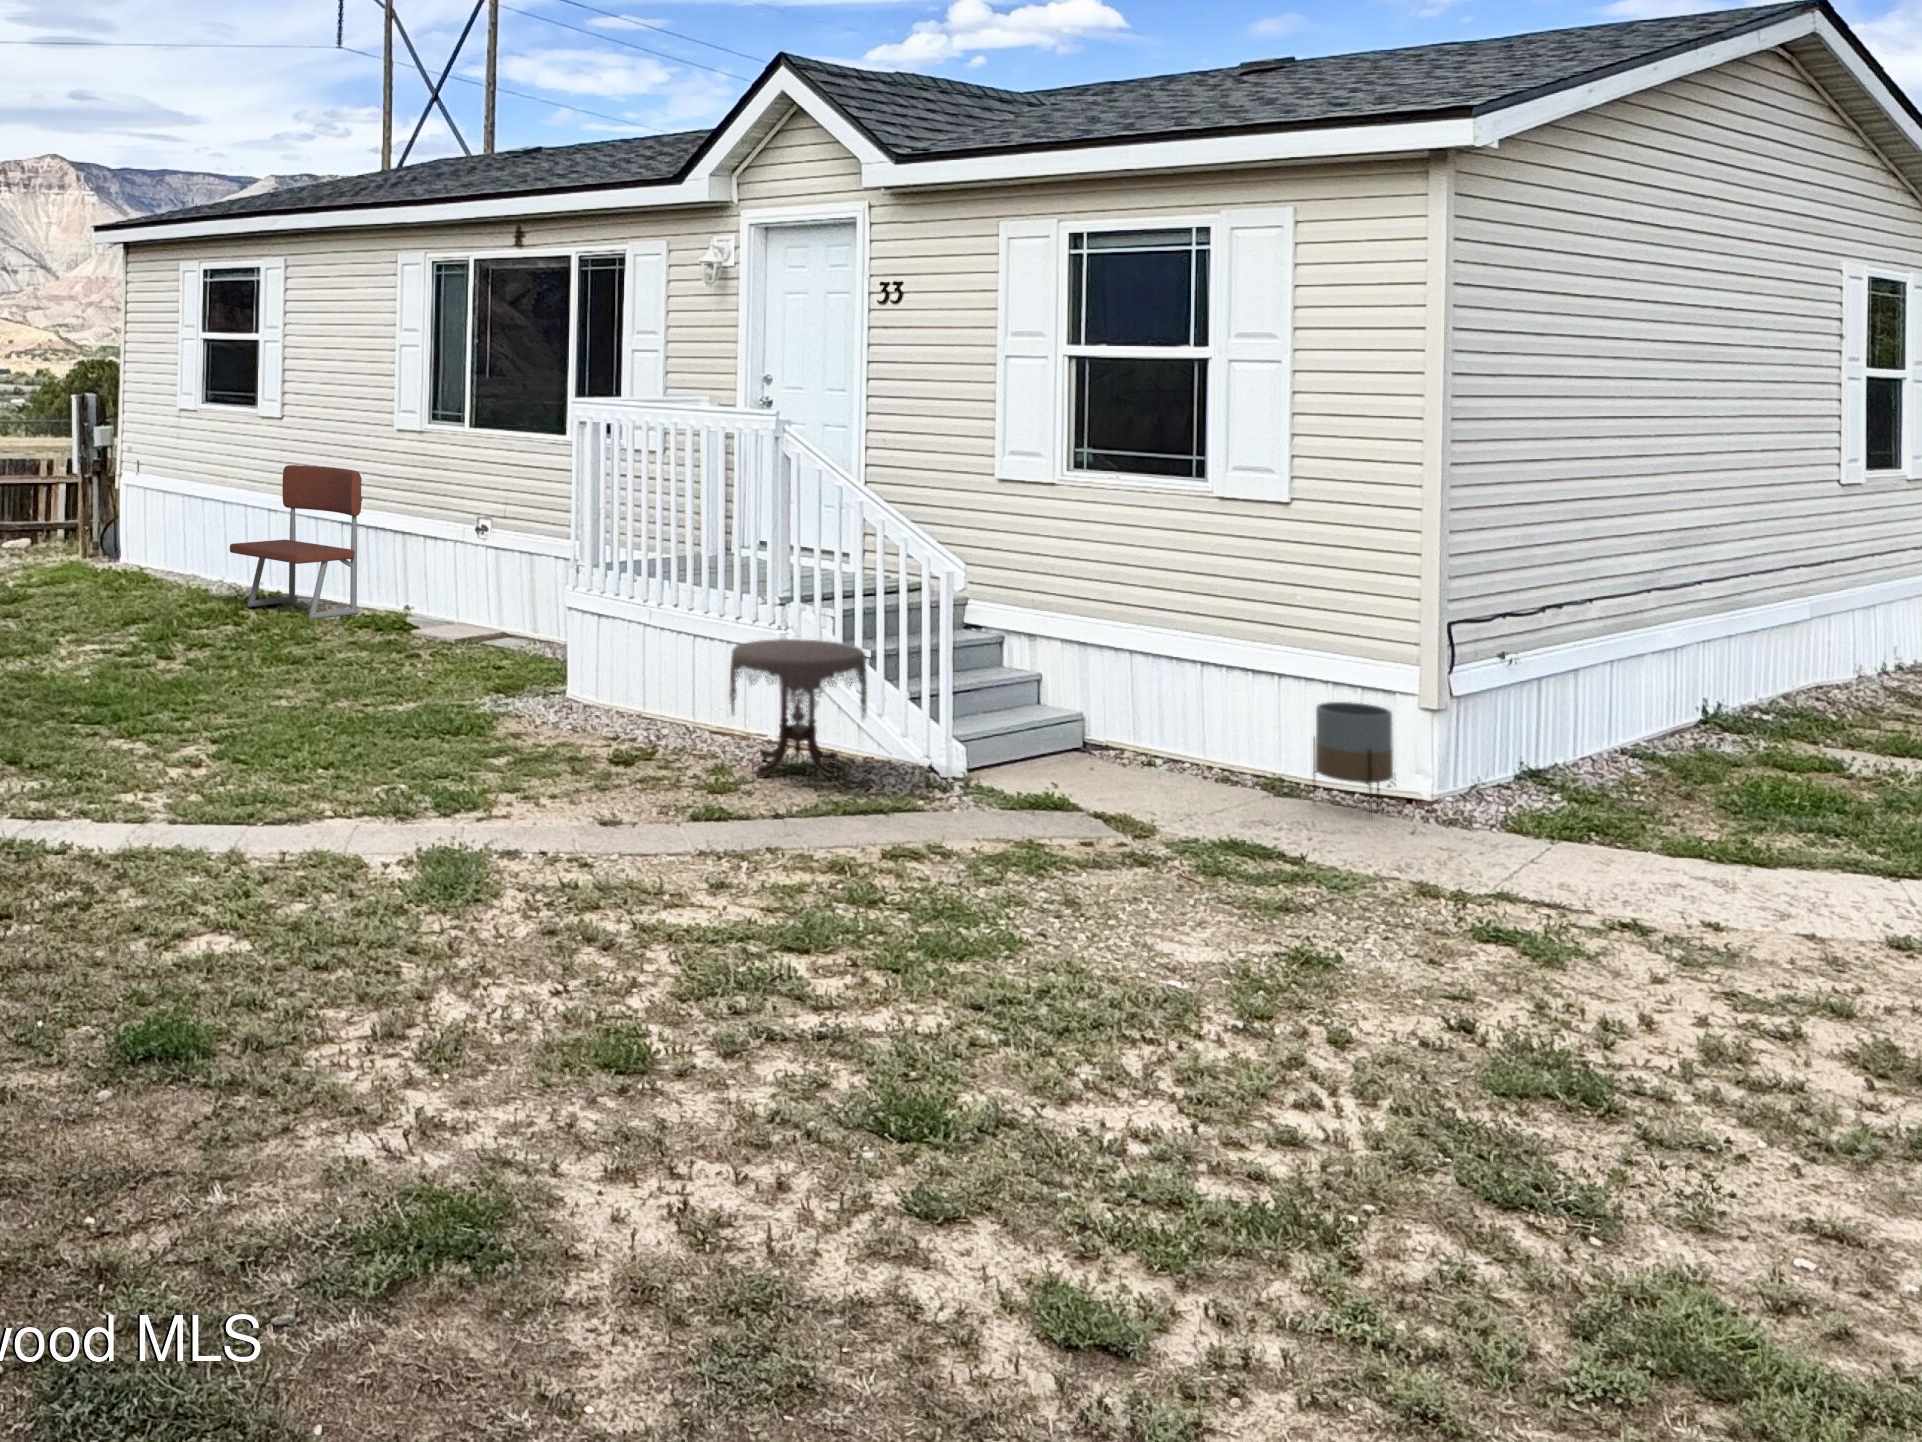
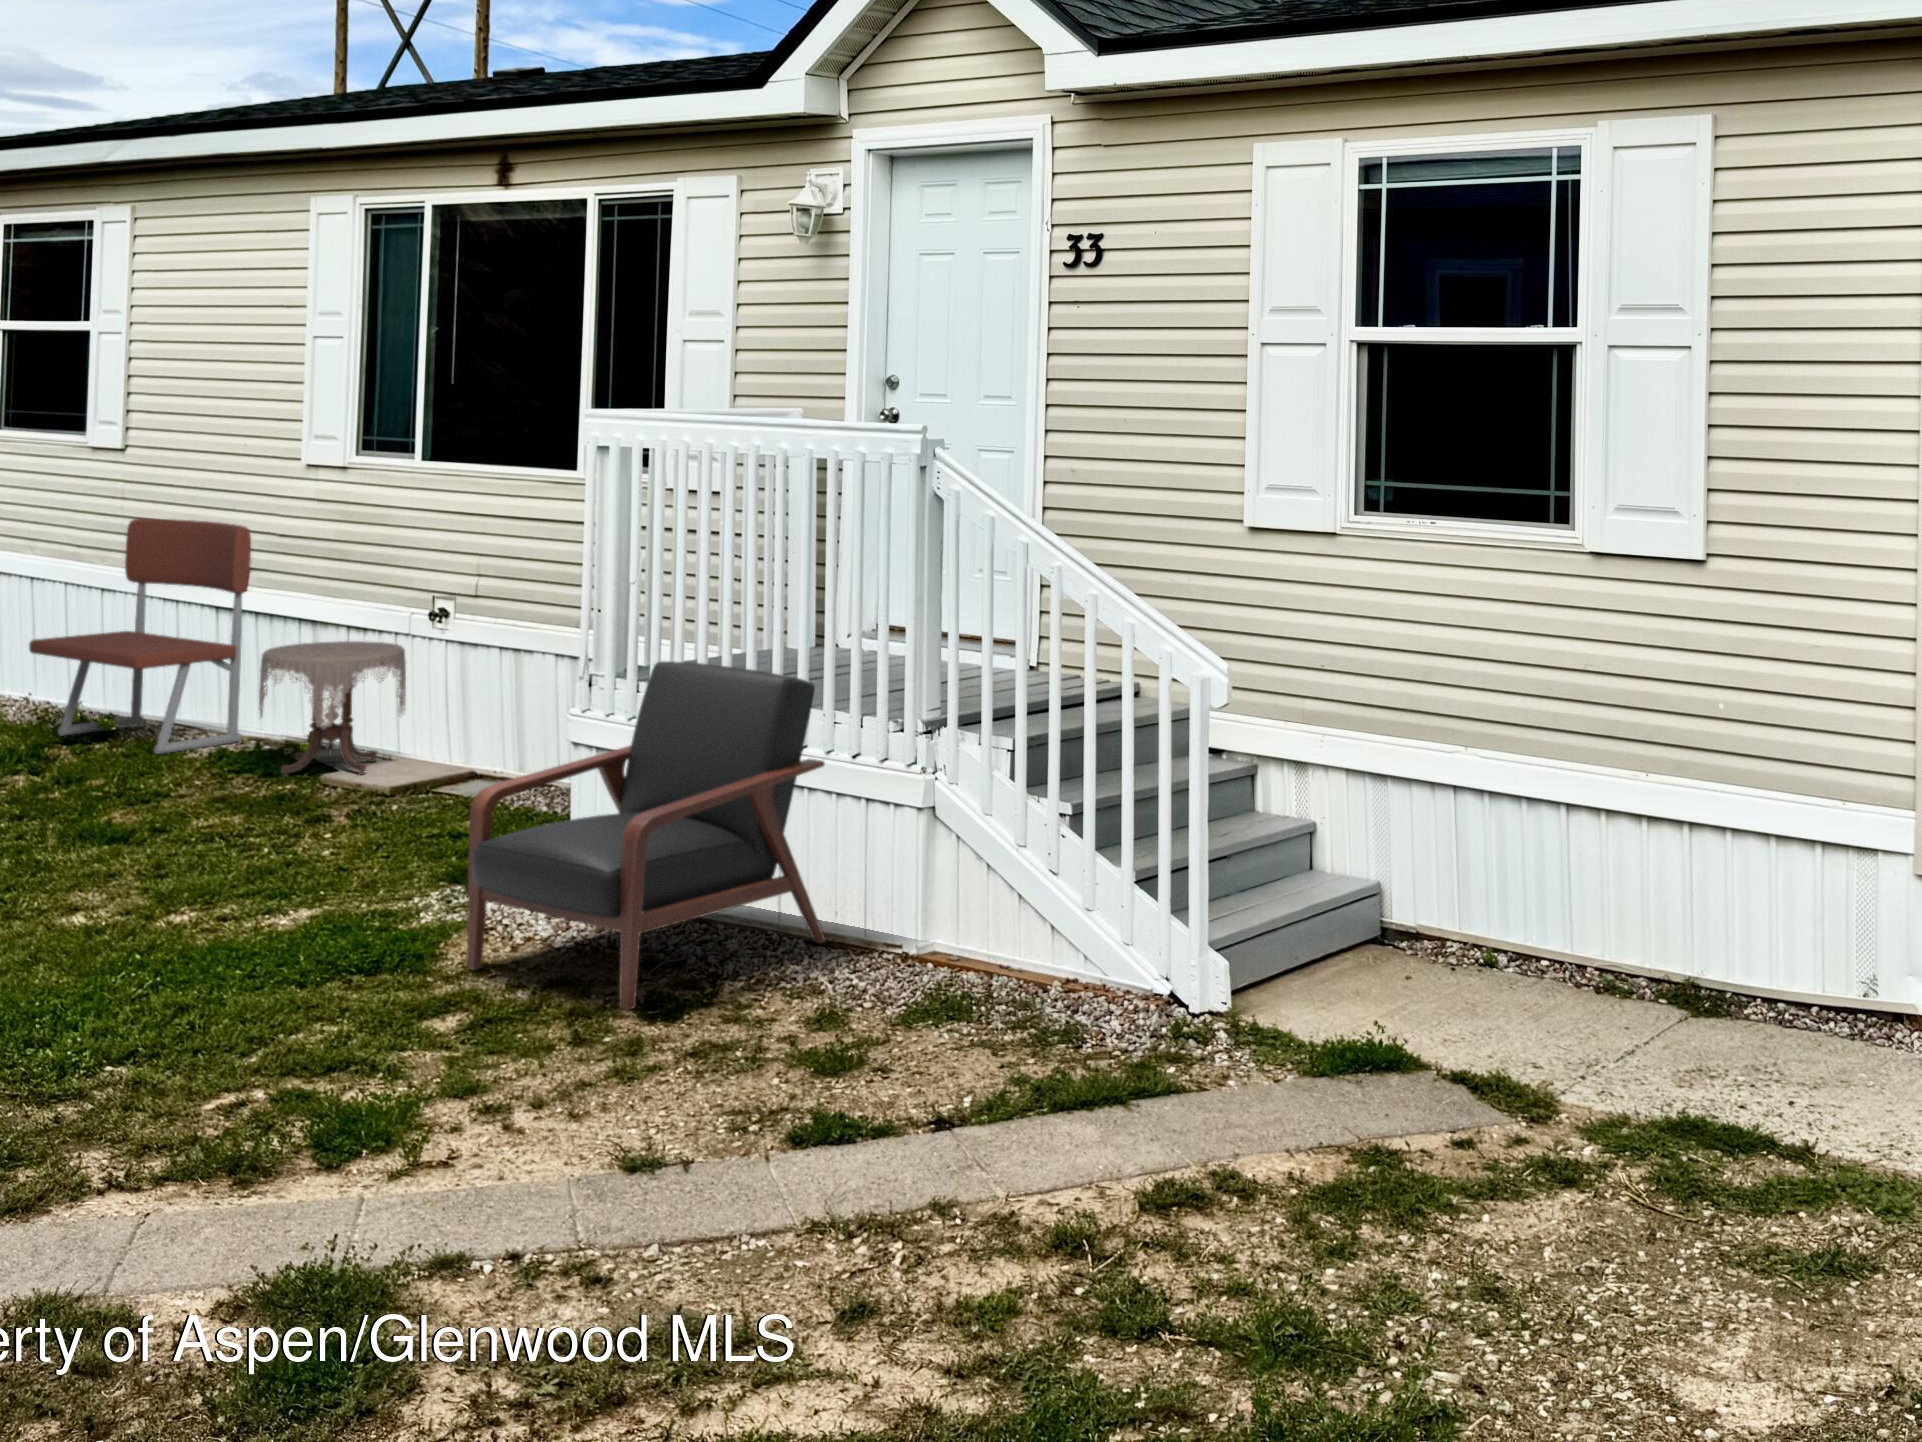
chair: none [511,559,721,758] -> present [467,661,826,1010]
side table: present [729,639,867,781] -> present [259,641,406,777]
planter: present [1313,702,1393,818] -> none [1769,861,1889,1051]

